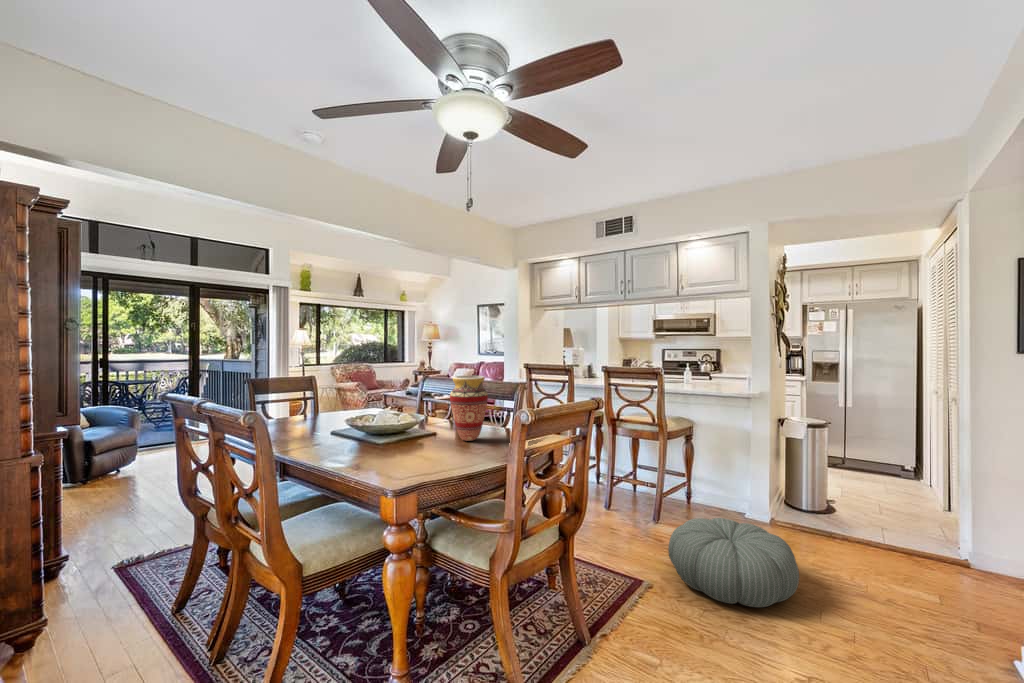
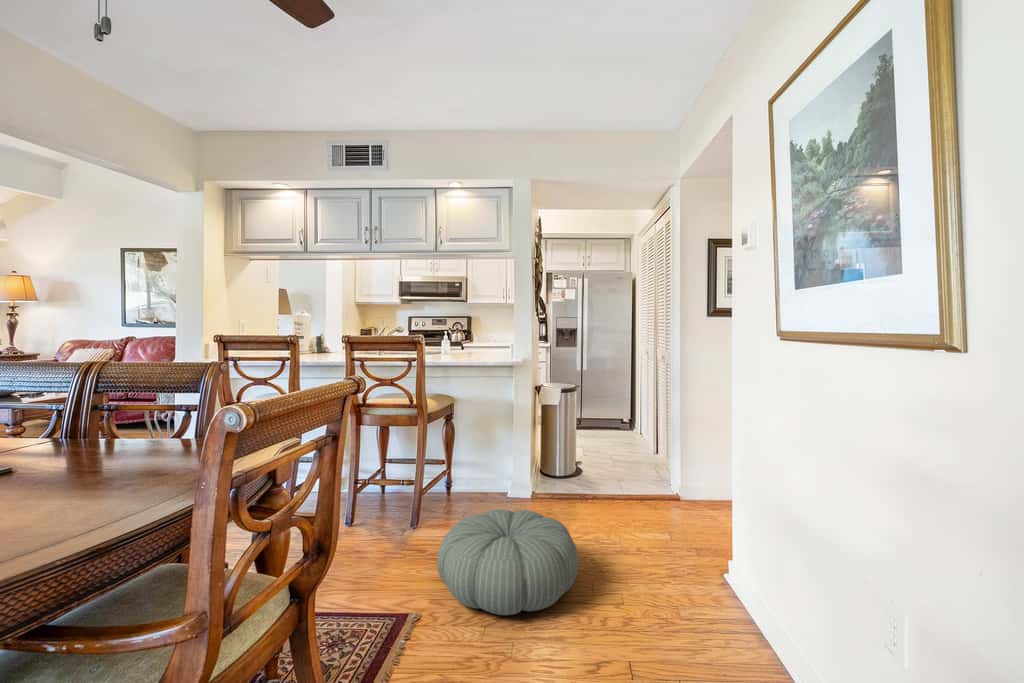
vase: present [450,376,488,441] -> none [43,349,137,472]

